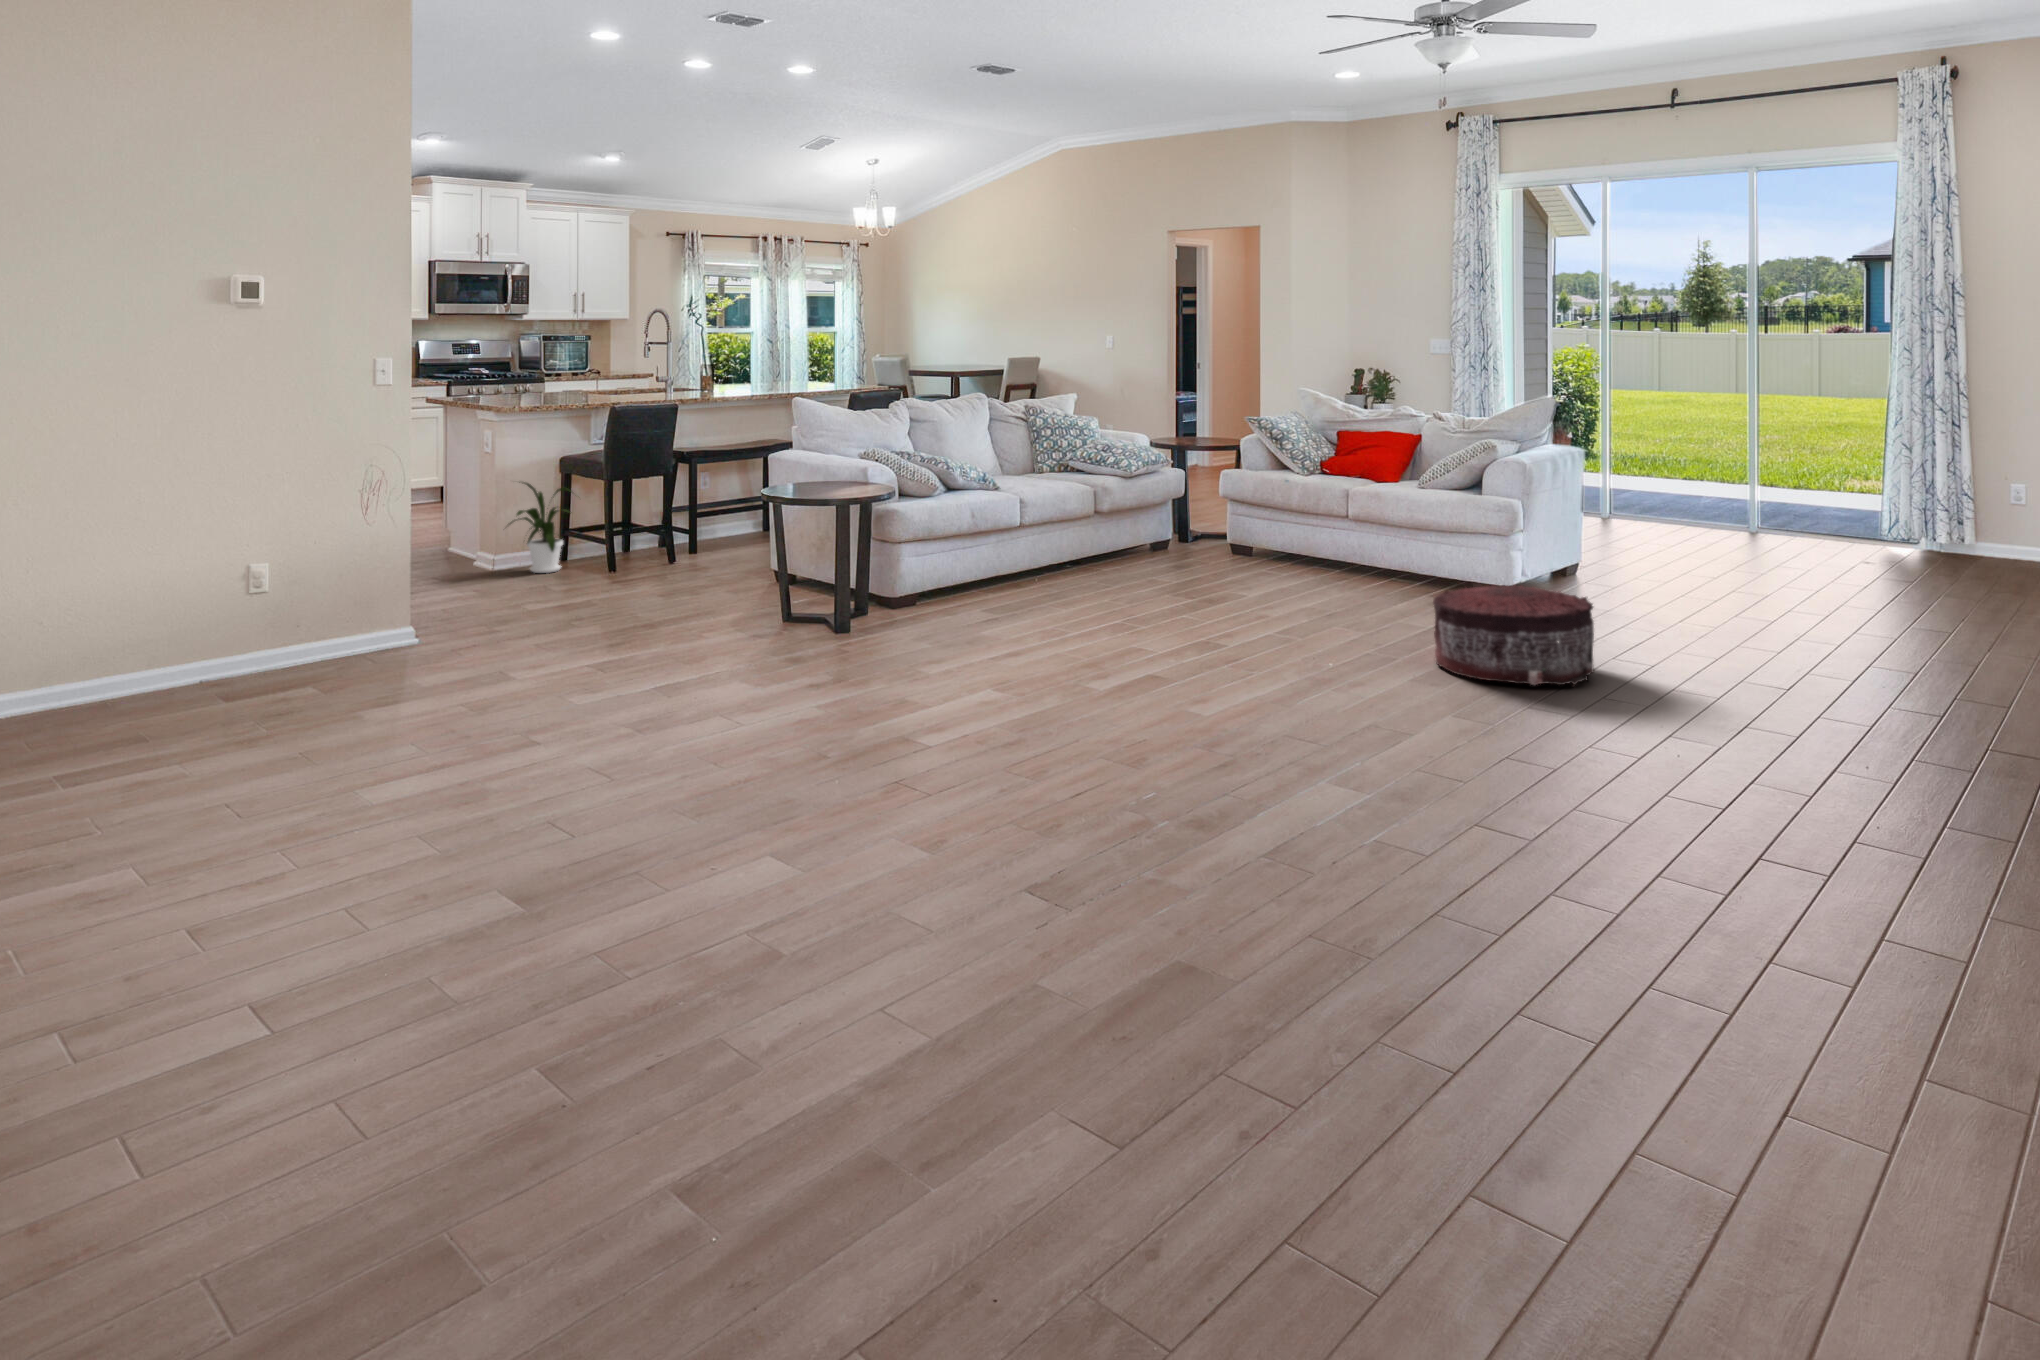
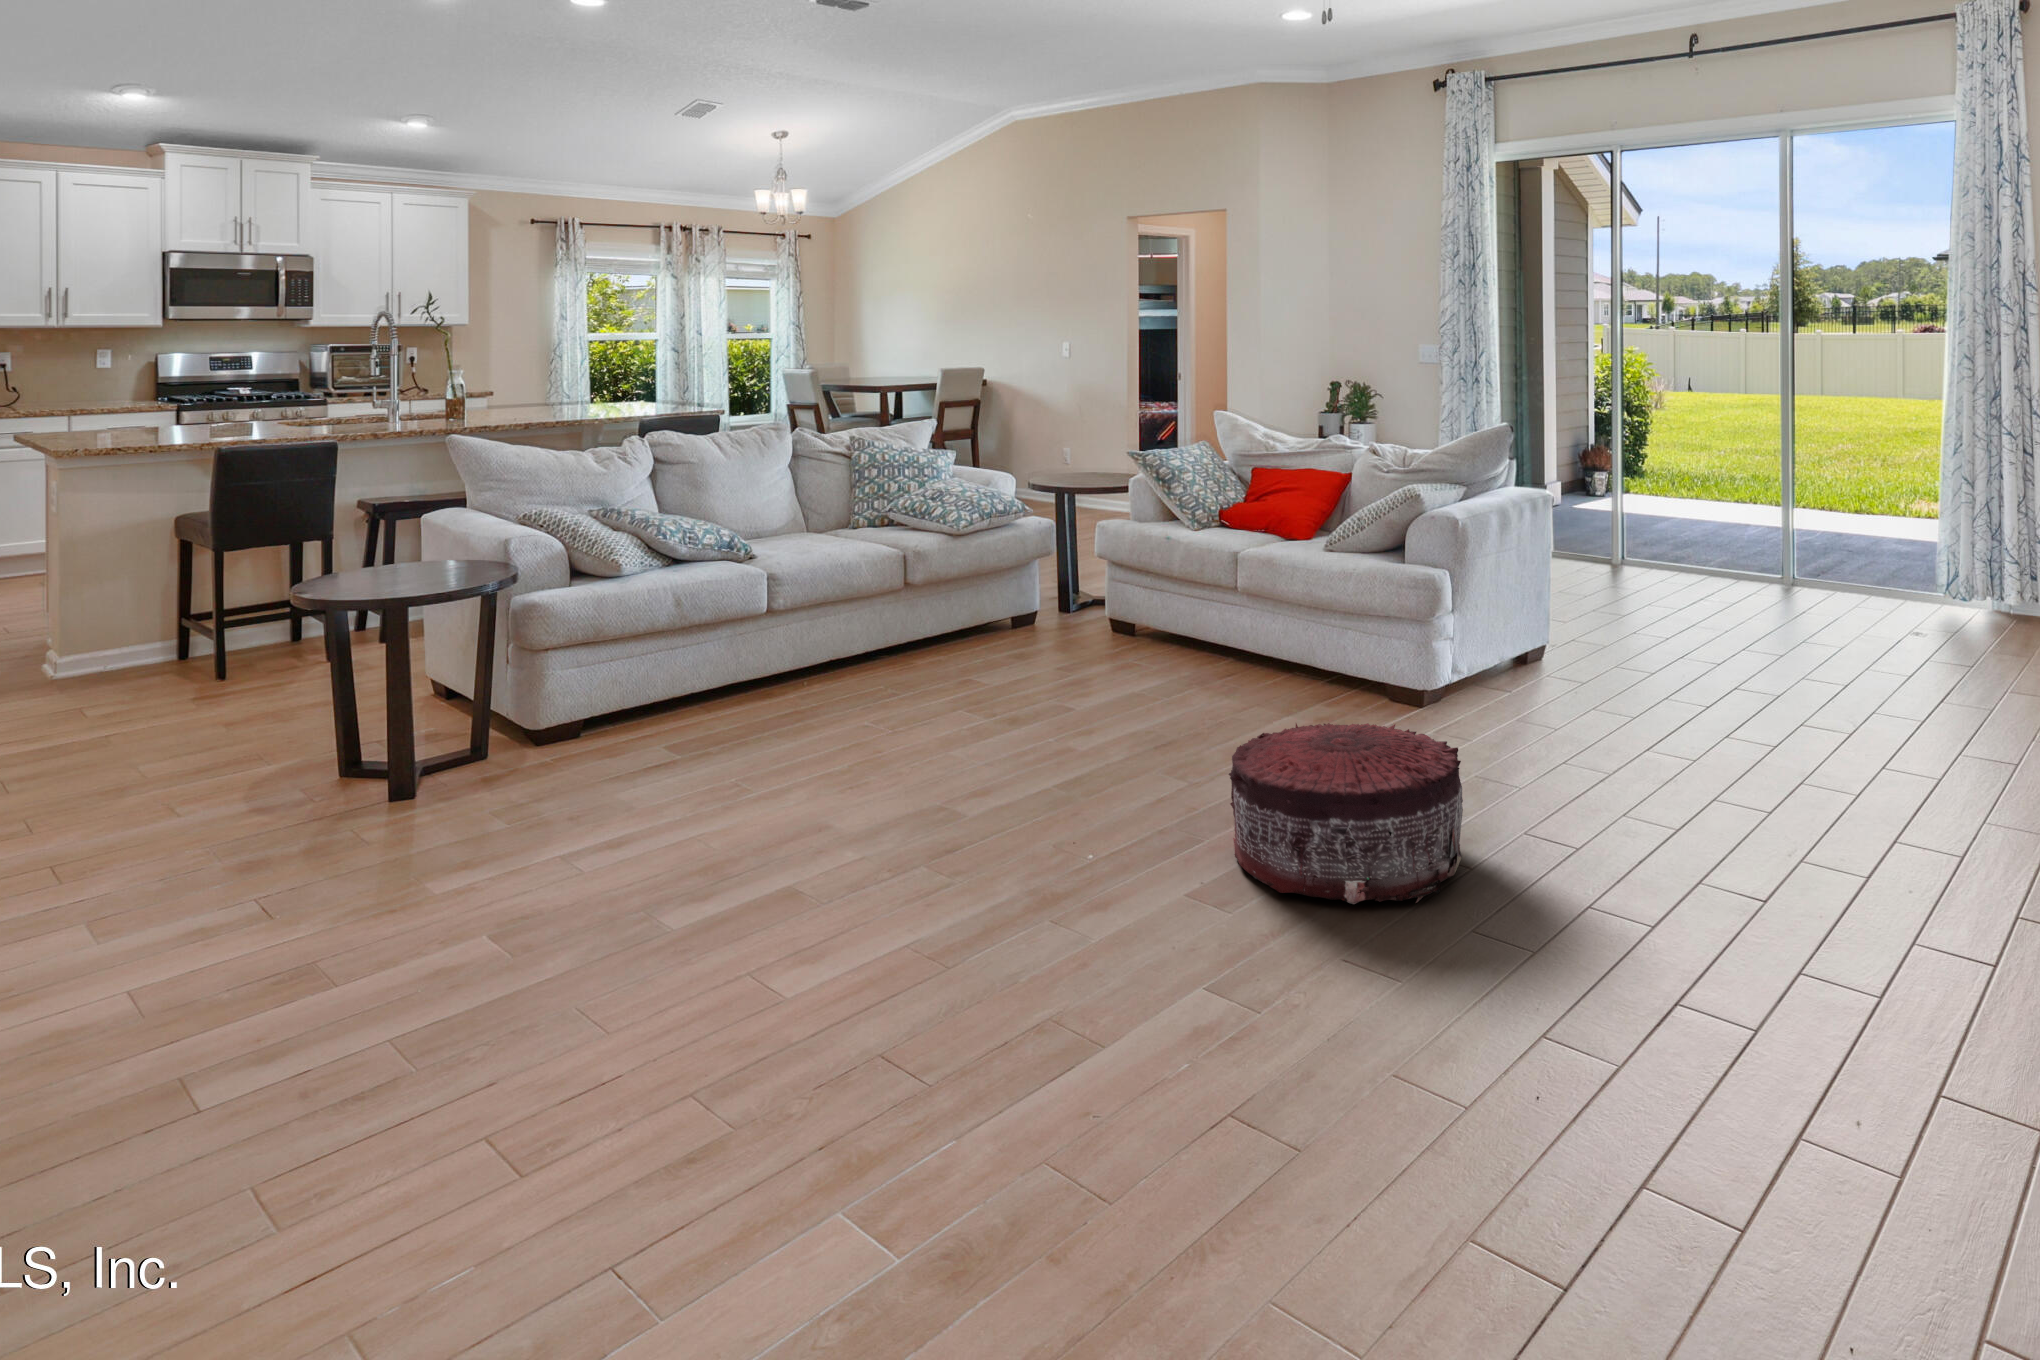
house plant: present [509,482,571,573] -> none [44,555,174,683]

